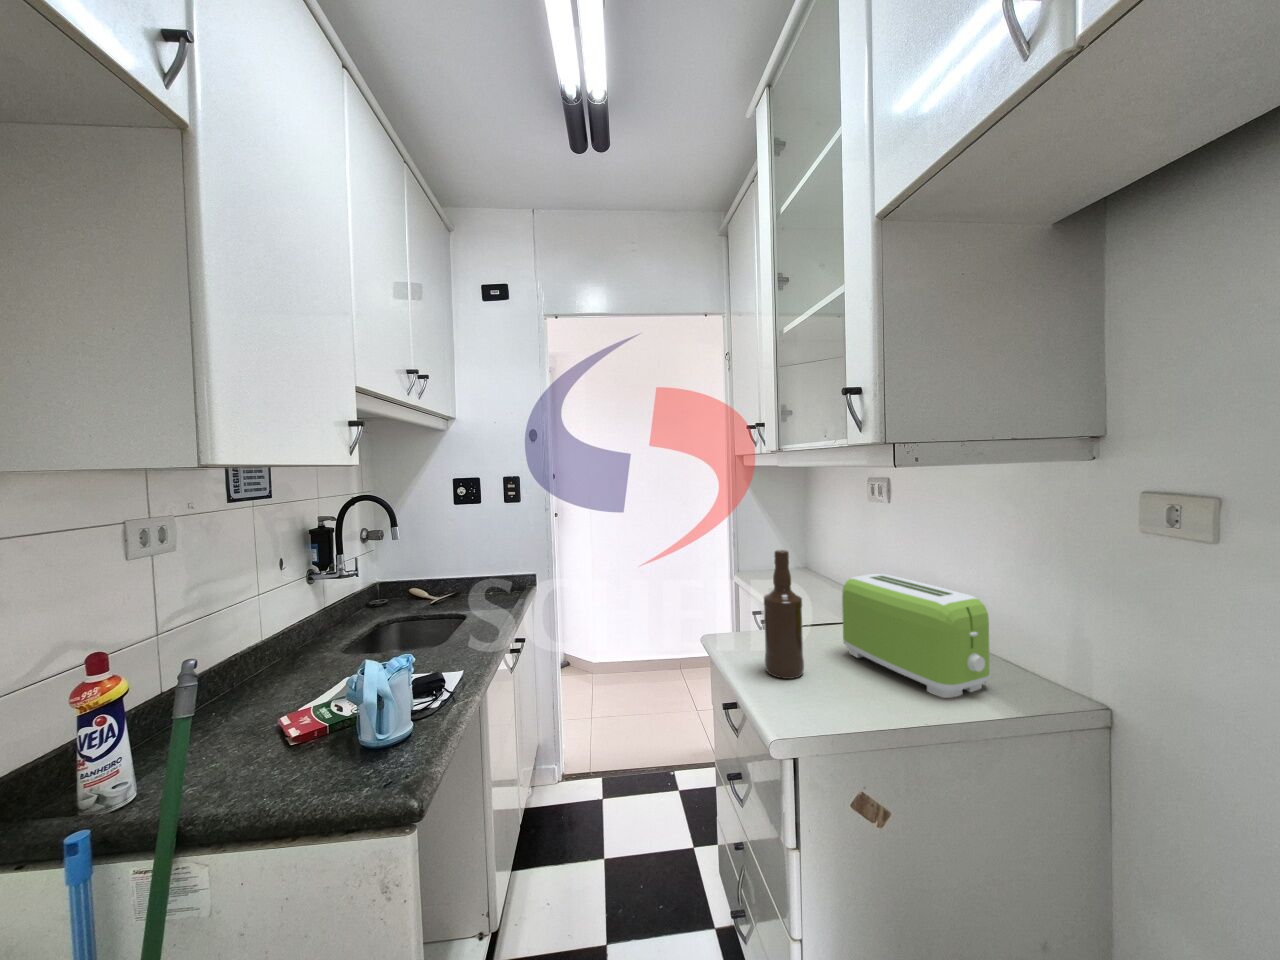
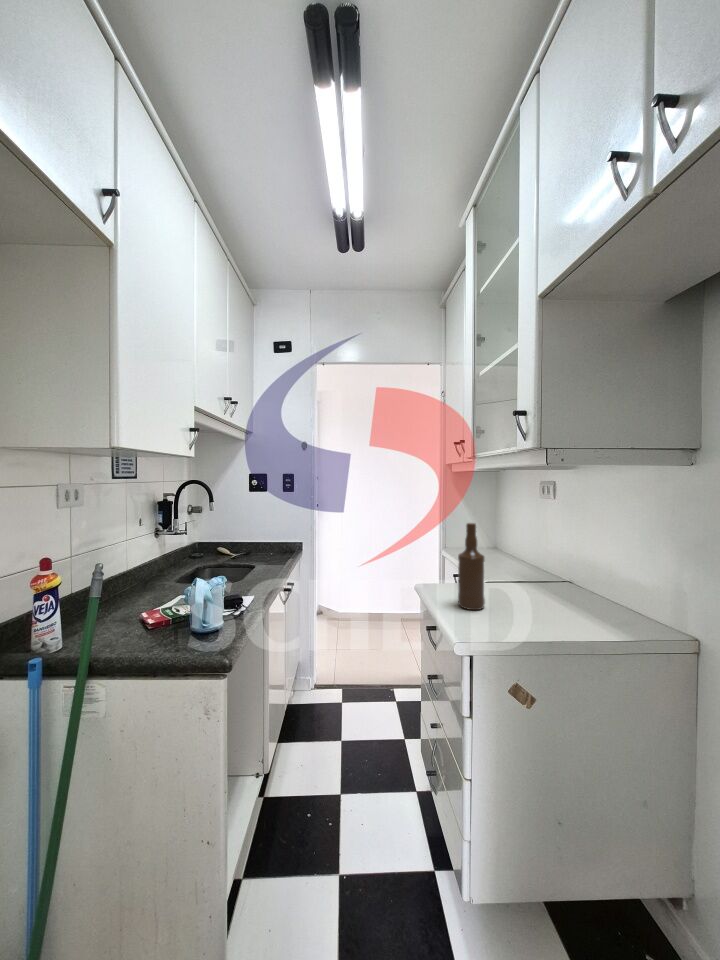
toaster: present [842,574,990,698] -> none [514,544,614,626]

